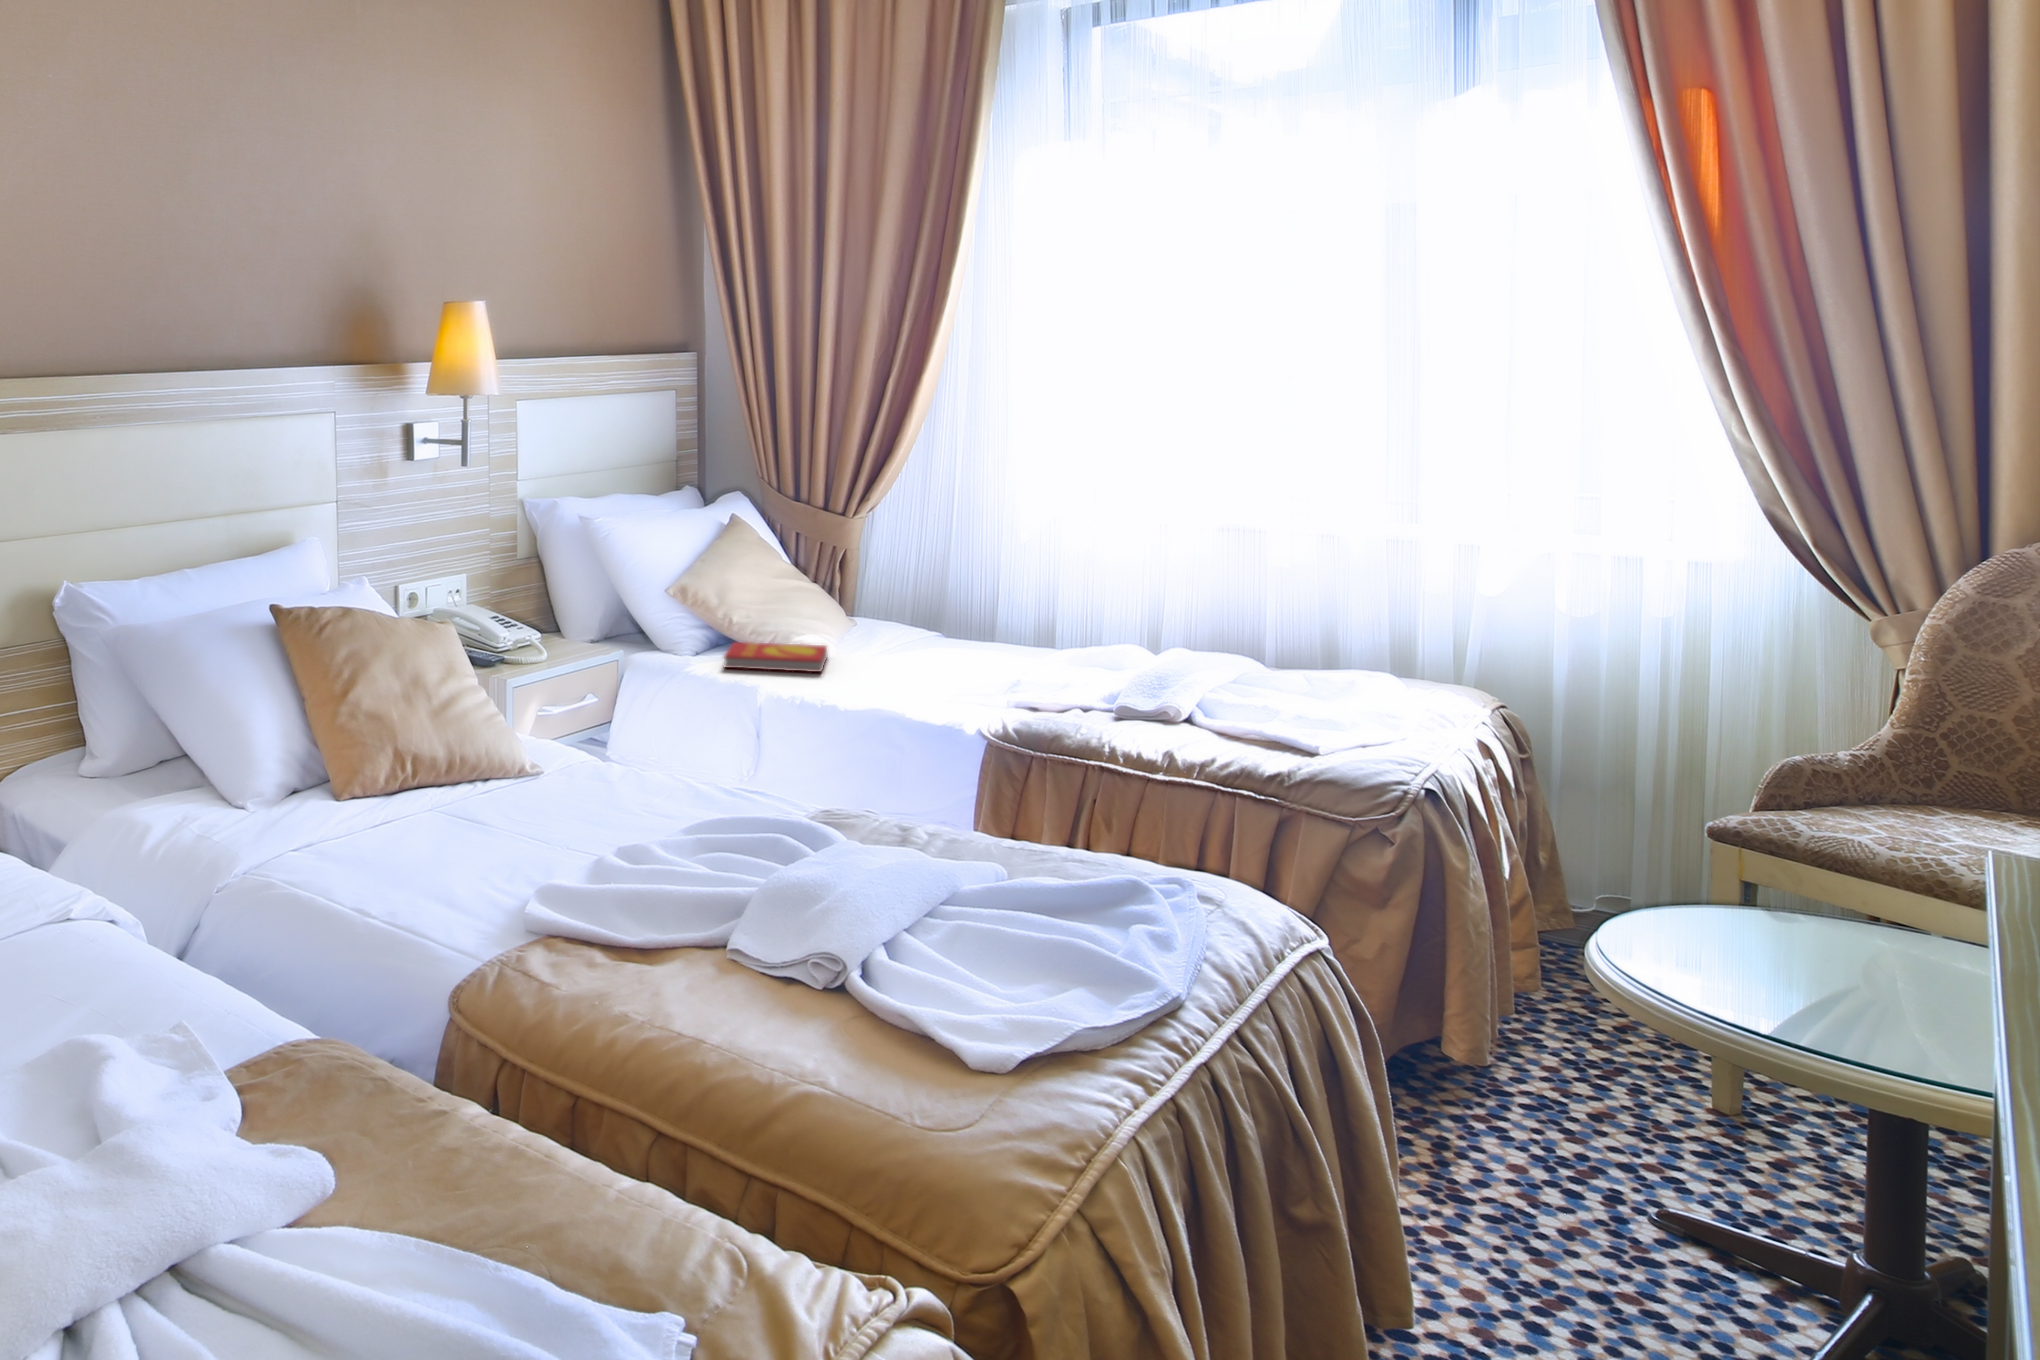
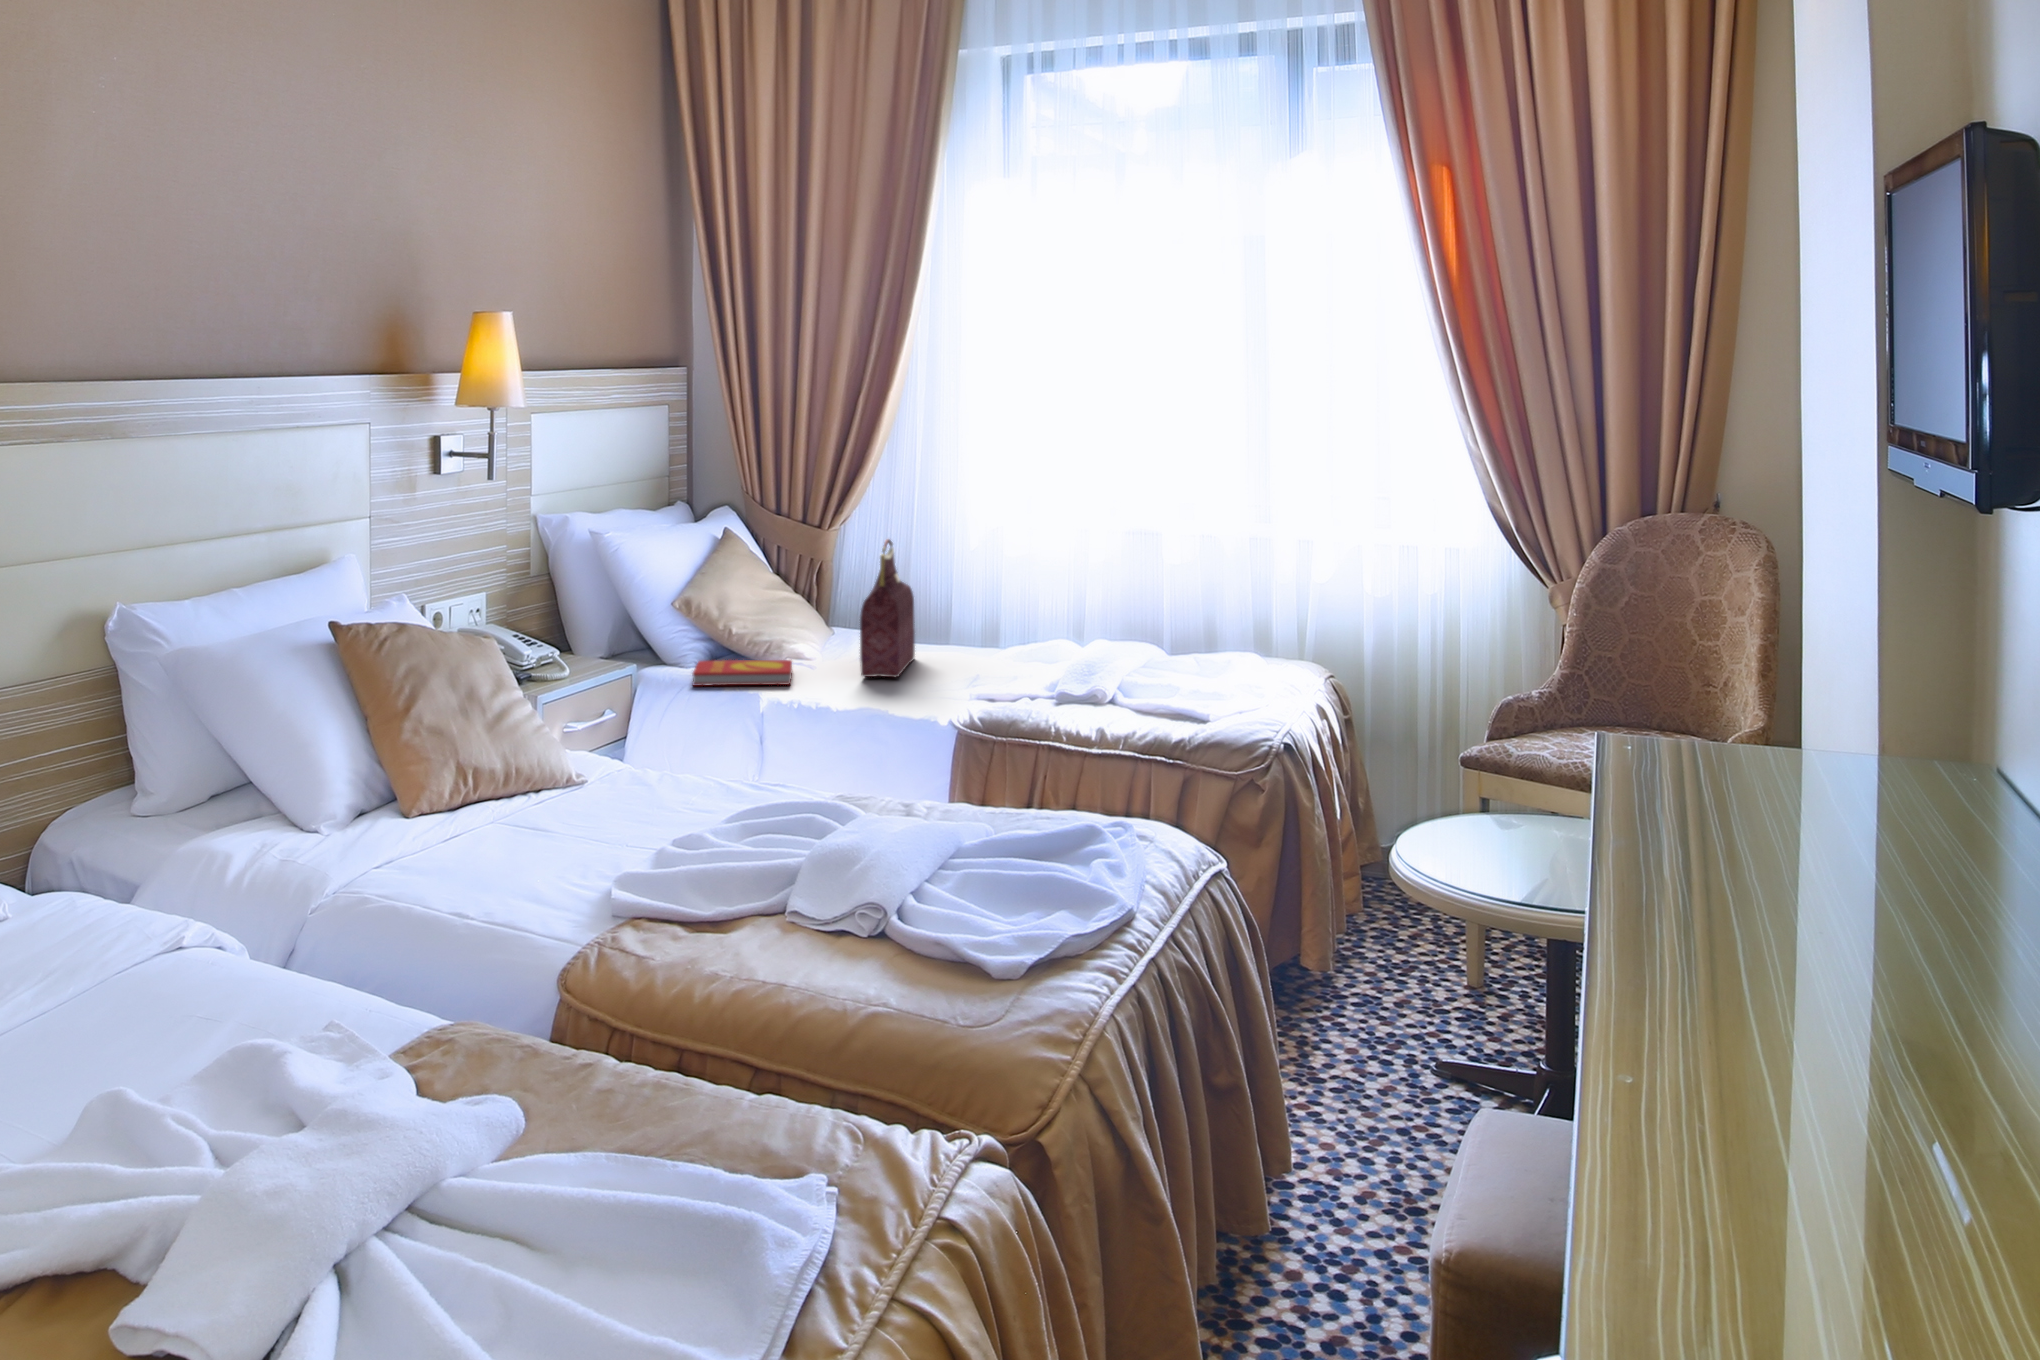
handbag: none [896,530,961,671] -> present [860,539,915,677]

